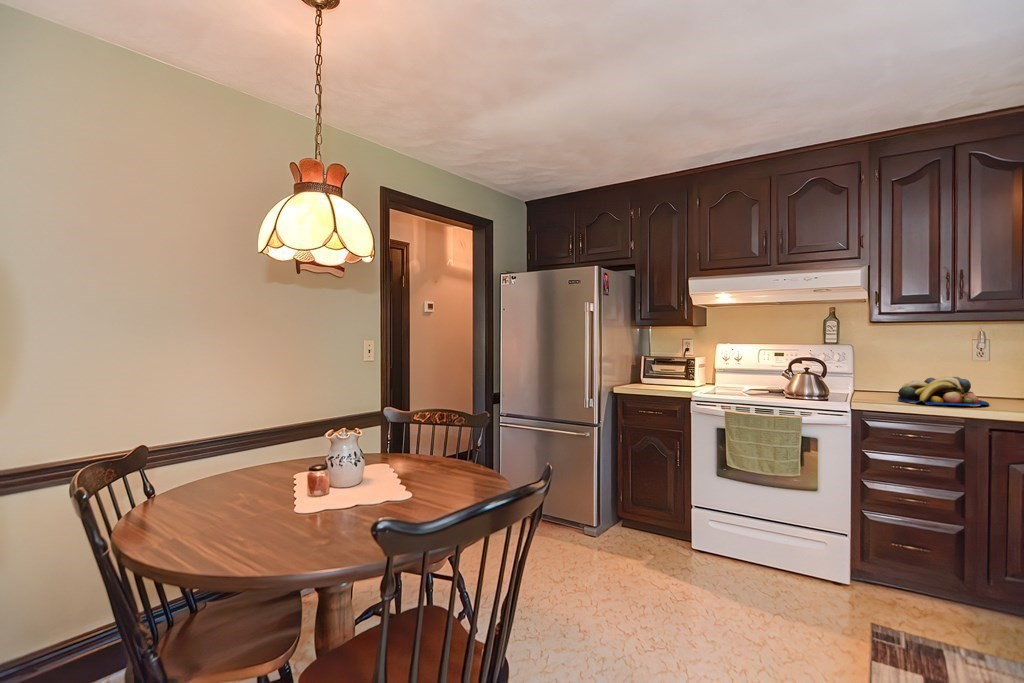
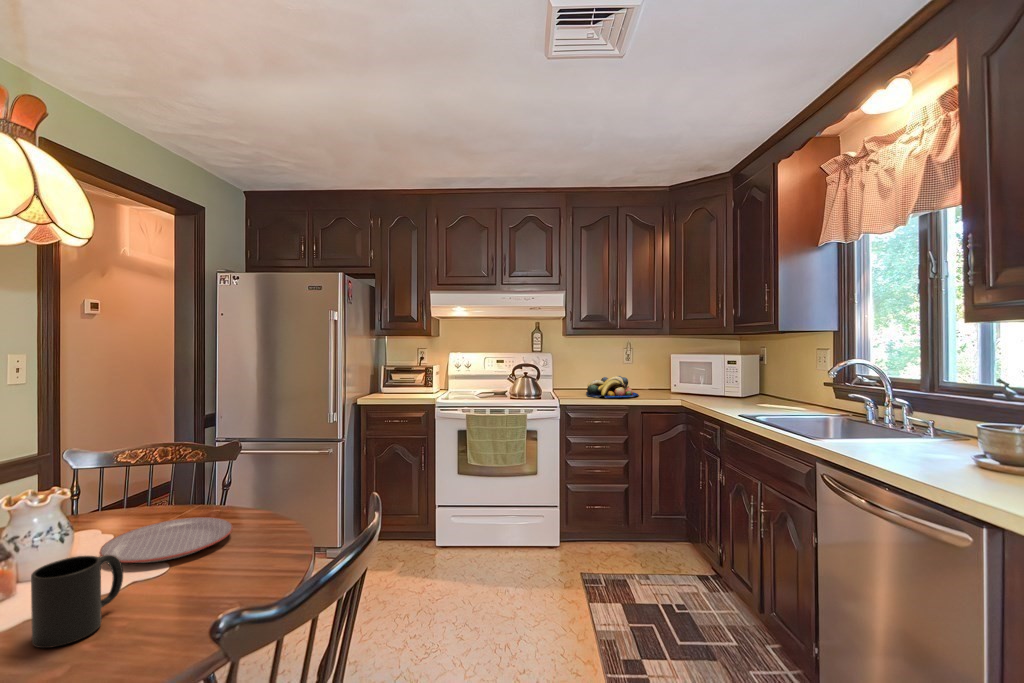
plate: none [370,466,459,493] -> present [99,517,233,563]
mug: none [308,473,365,532] -> present [31,555,123,648]

